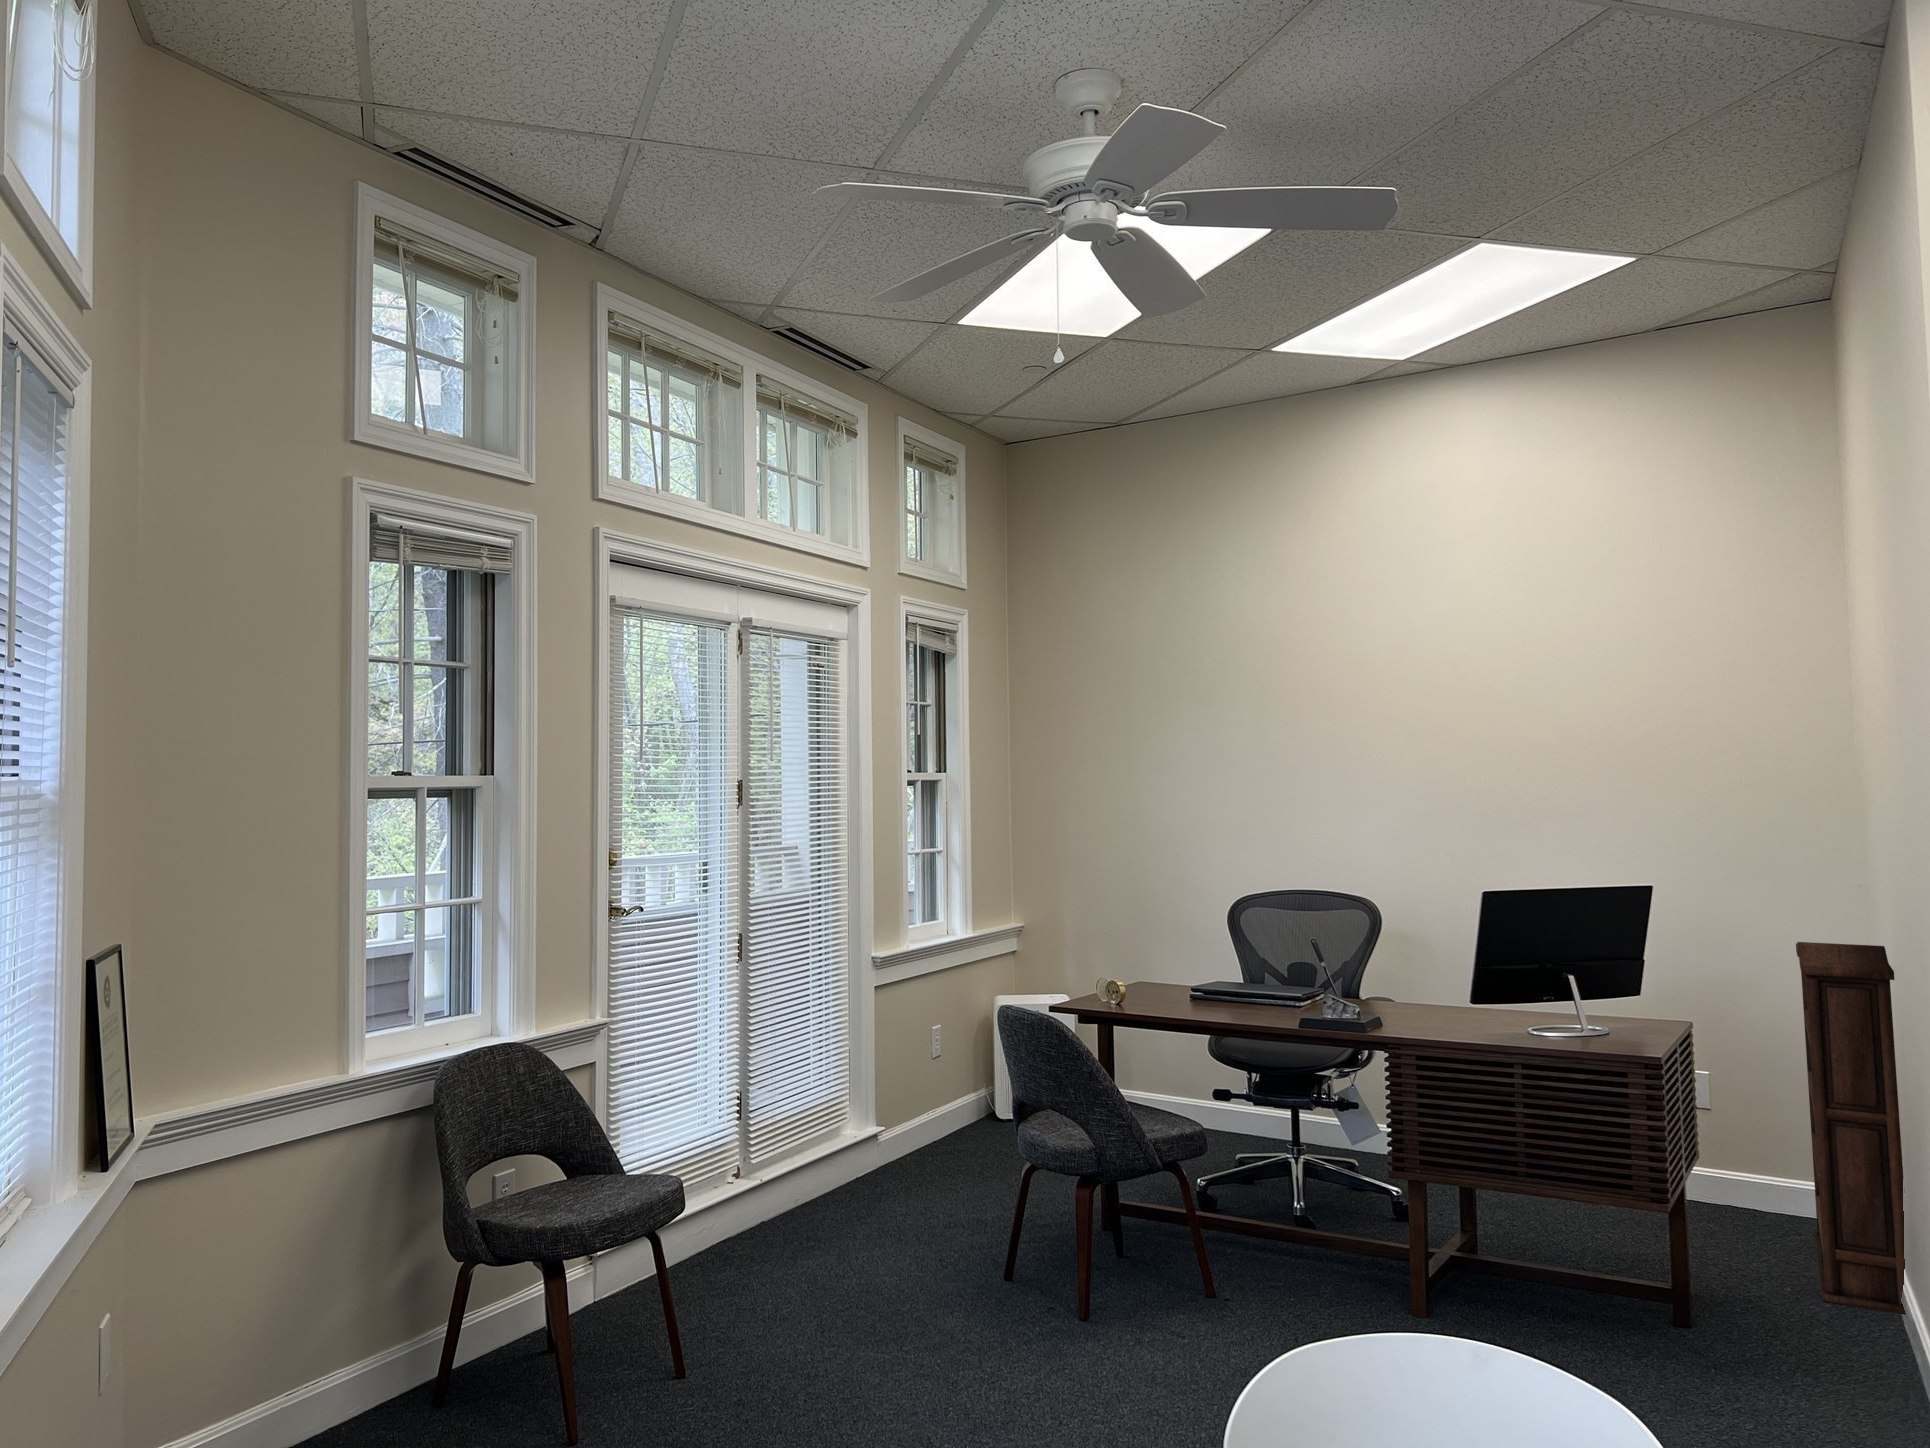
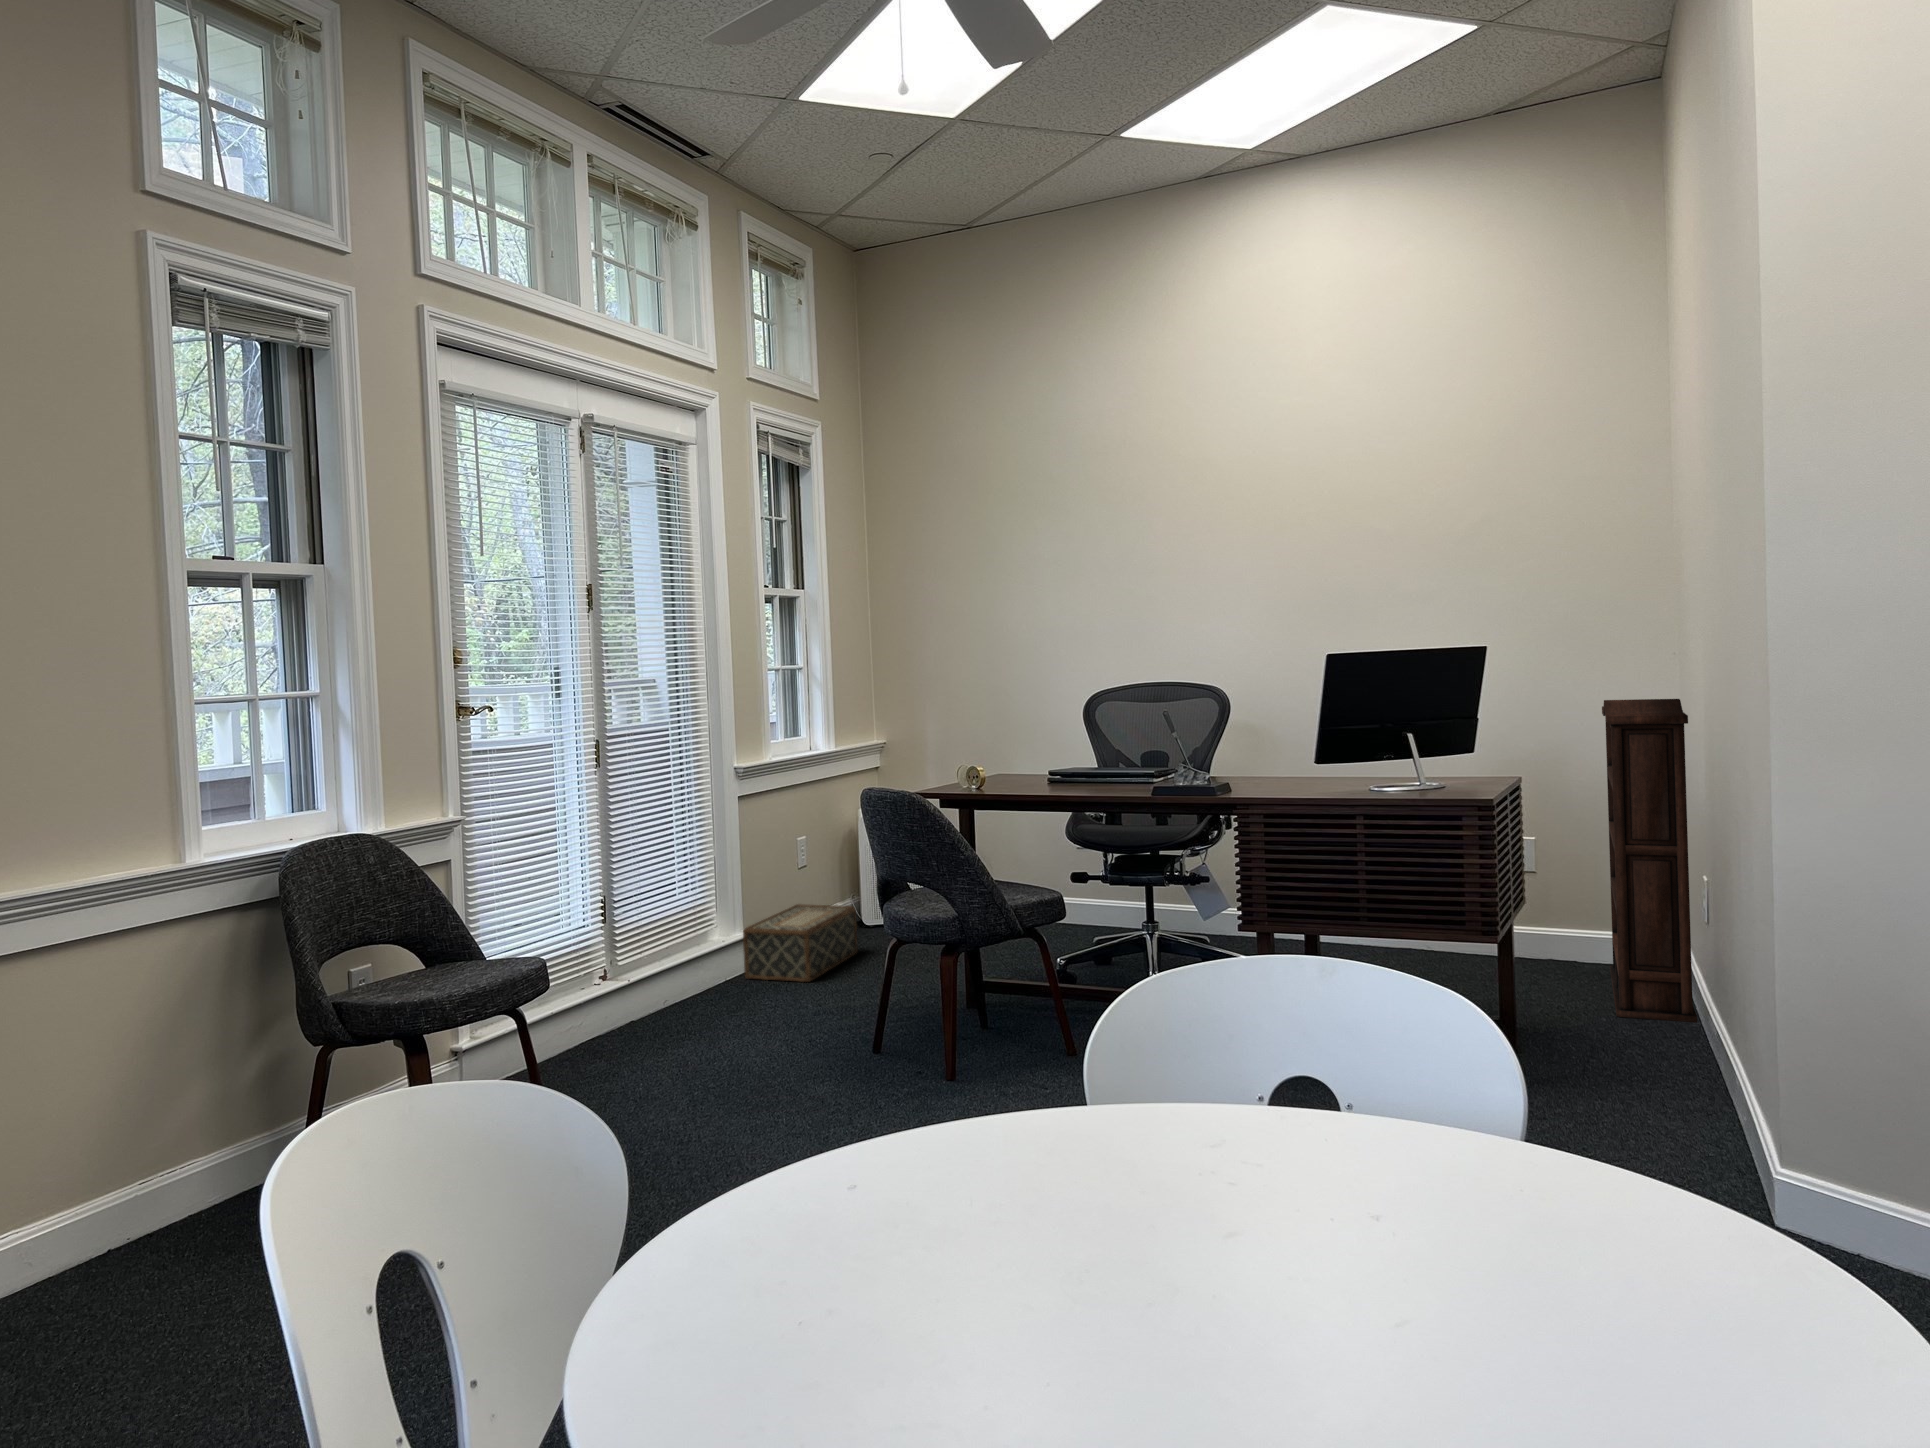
woven basket: none [874,1098,990,1187] -> present [743,904,858,982]

